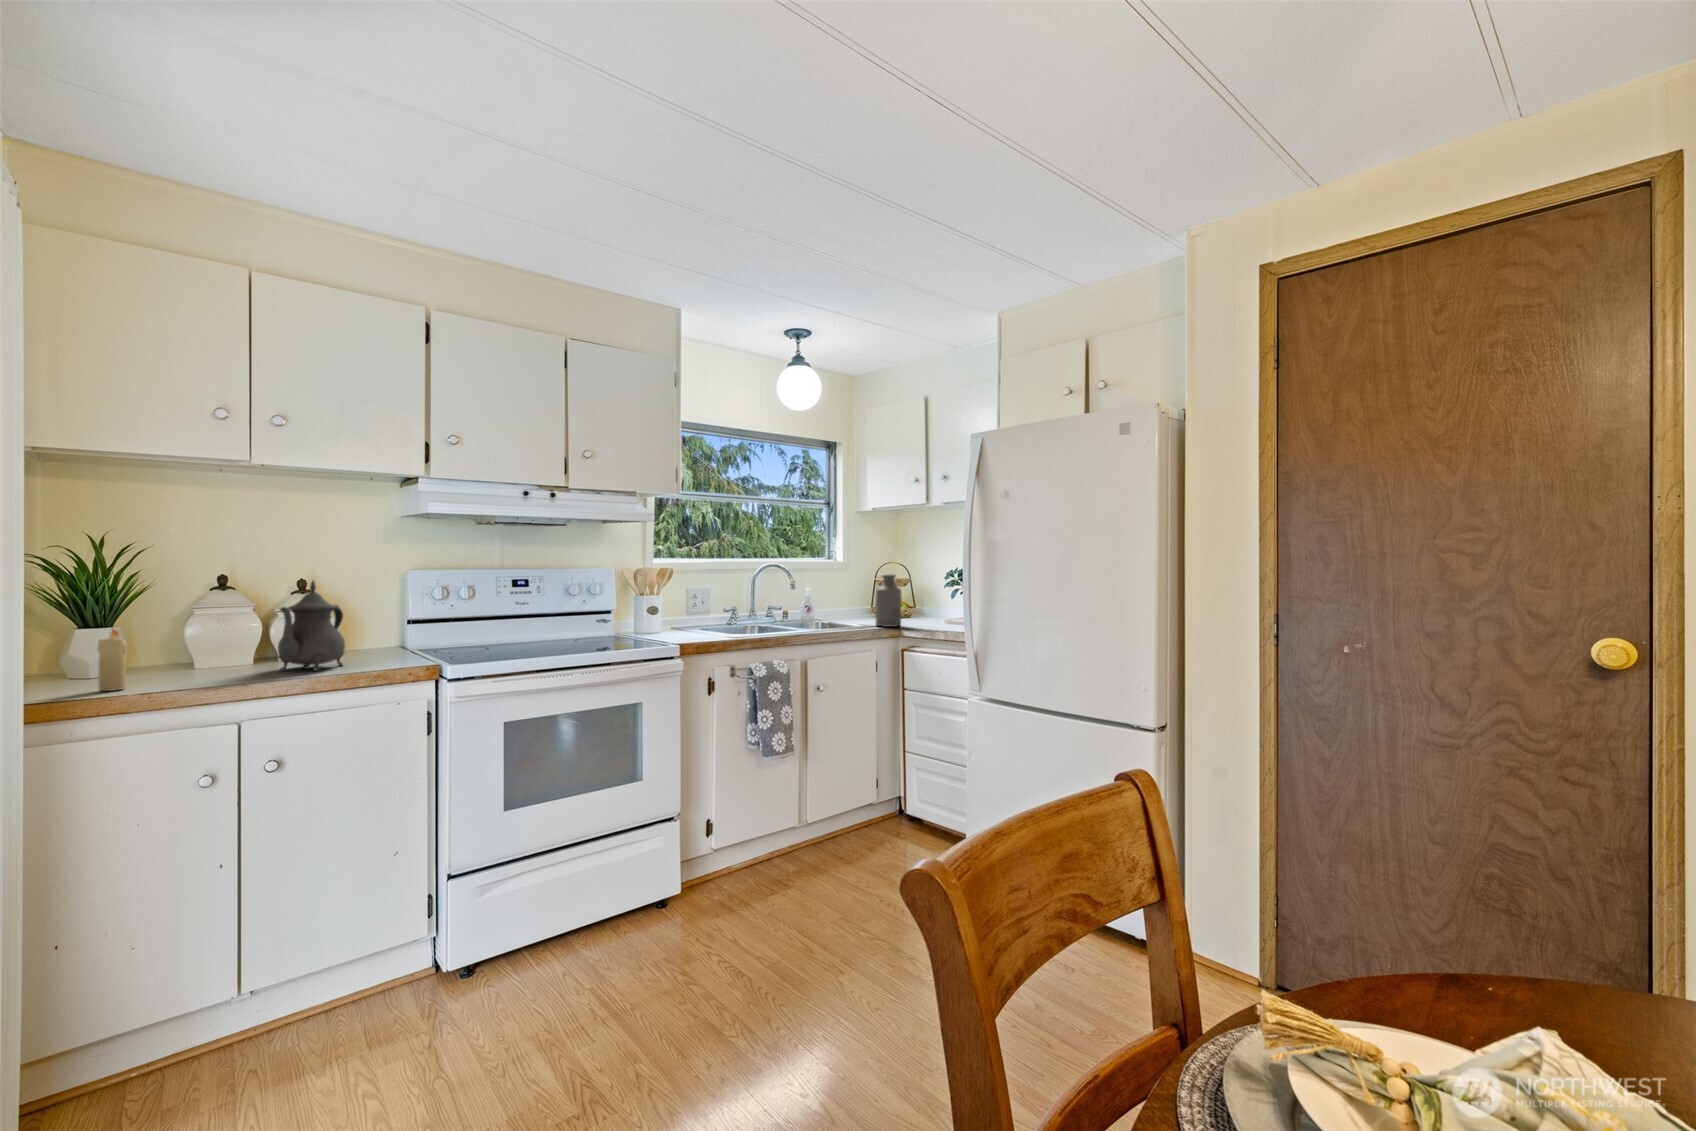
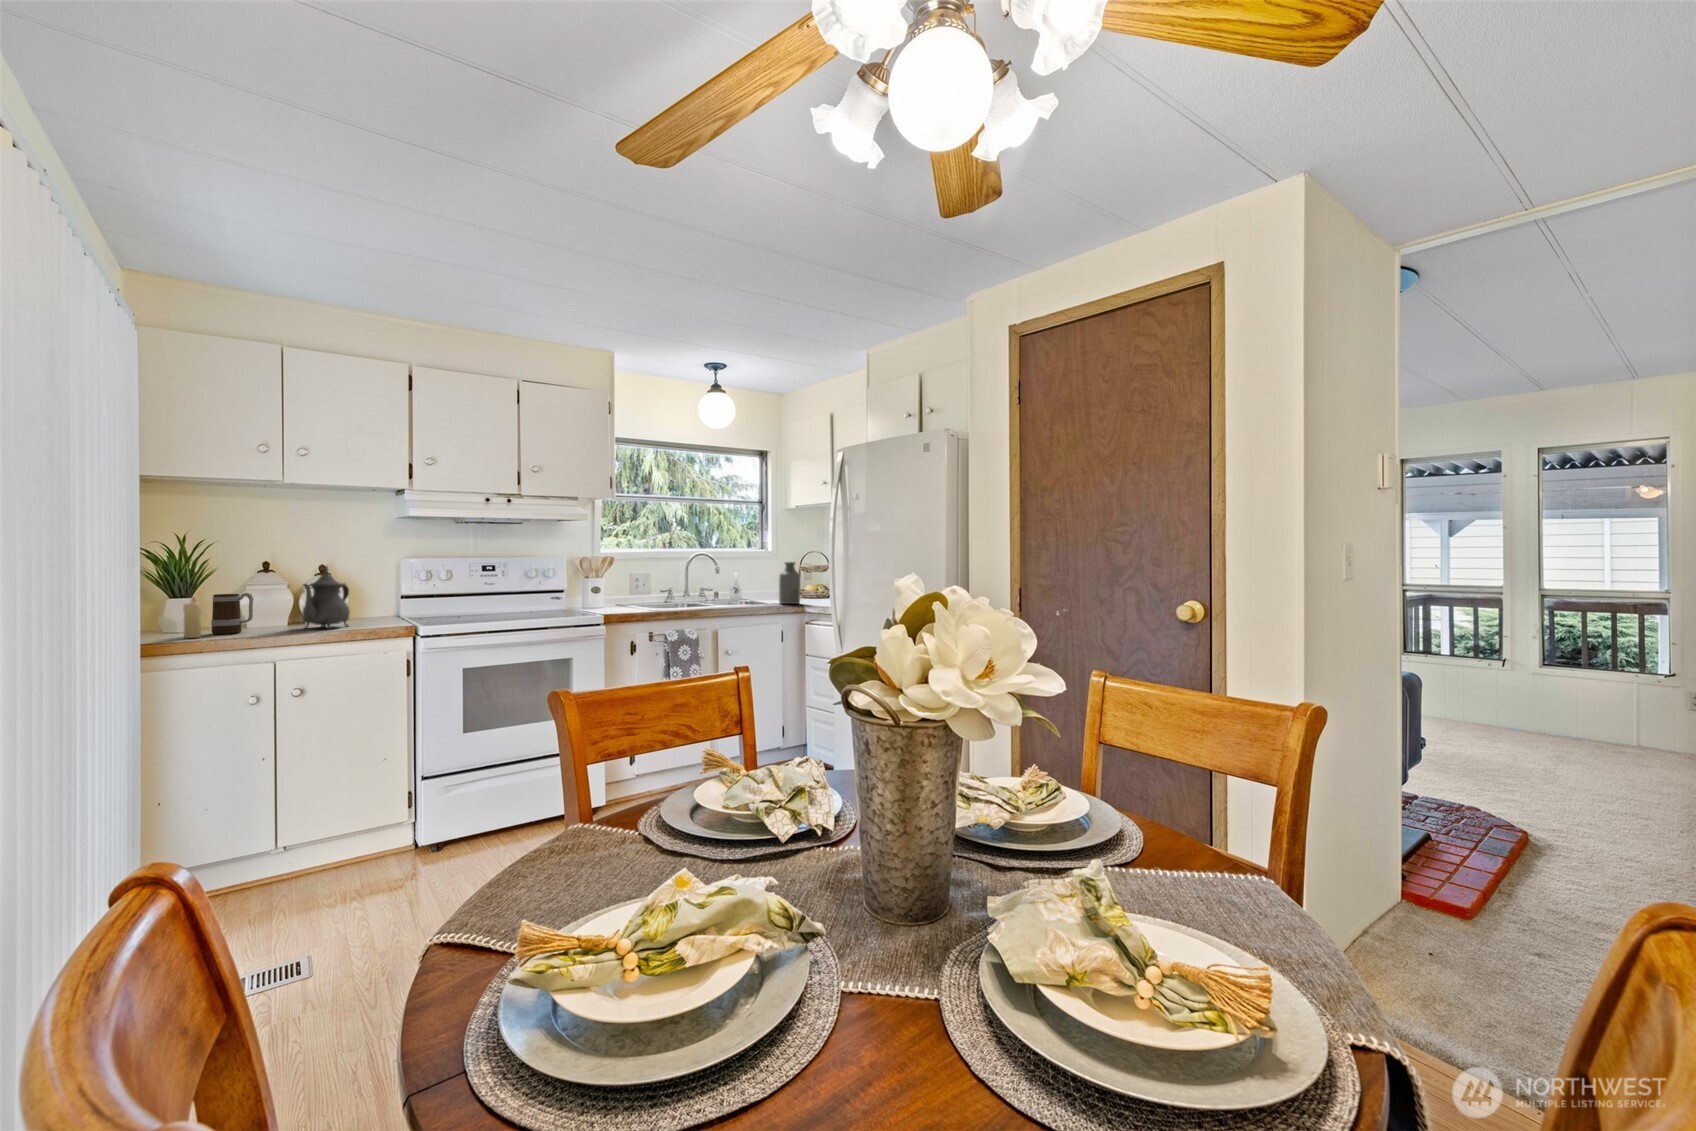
mug: none [142,621,207,682] -> present [211,593,254,634]

